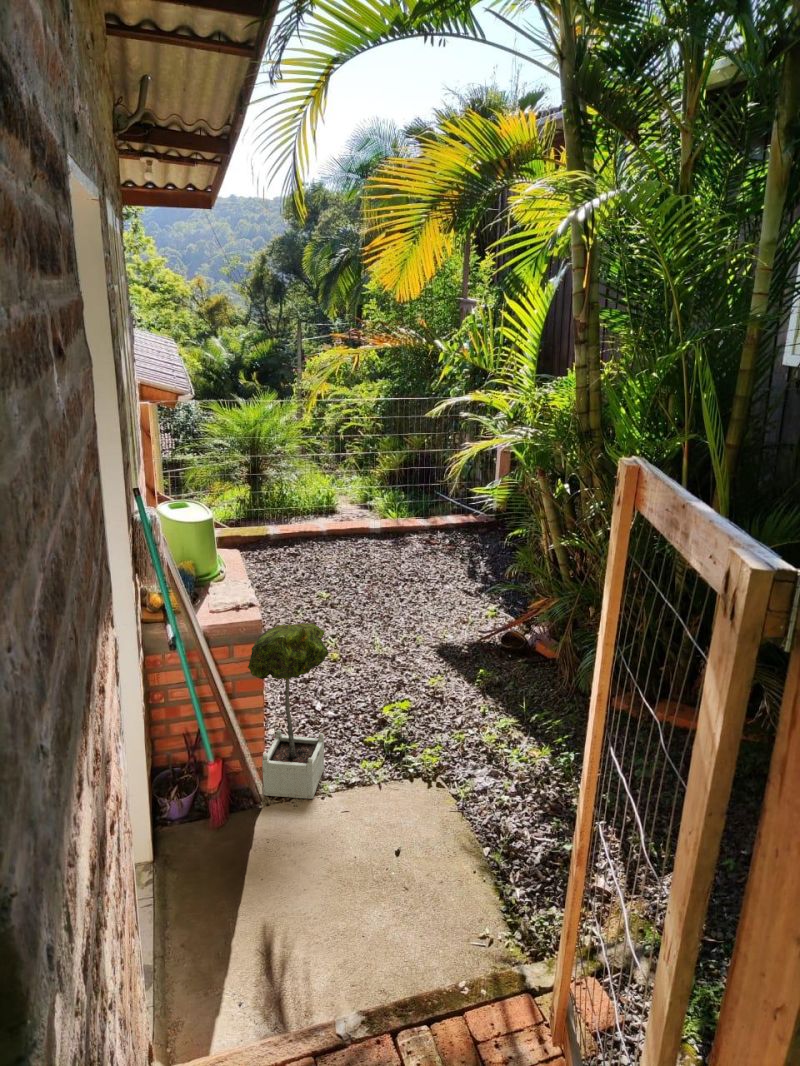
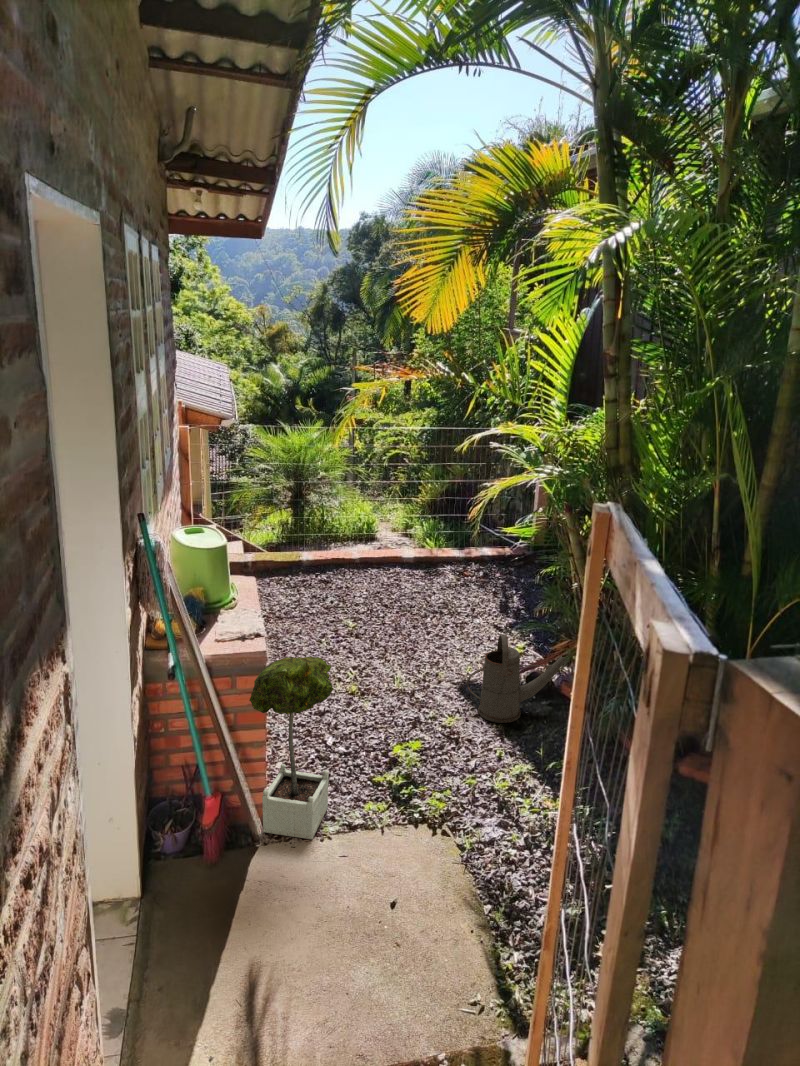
watering can: none [447,597,547,682] -> present [467,635,566,723]

